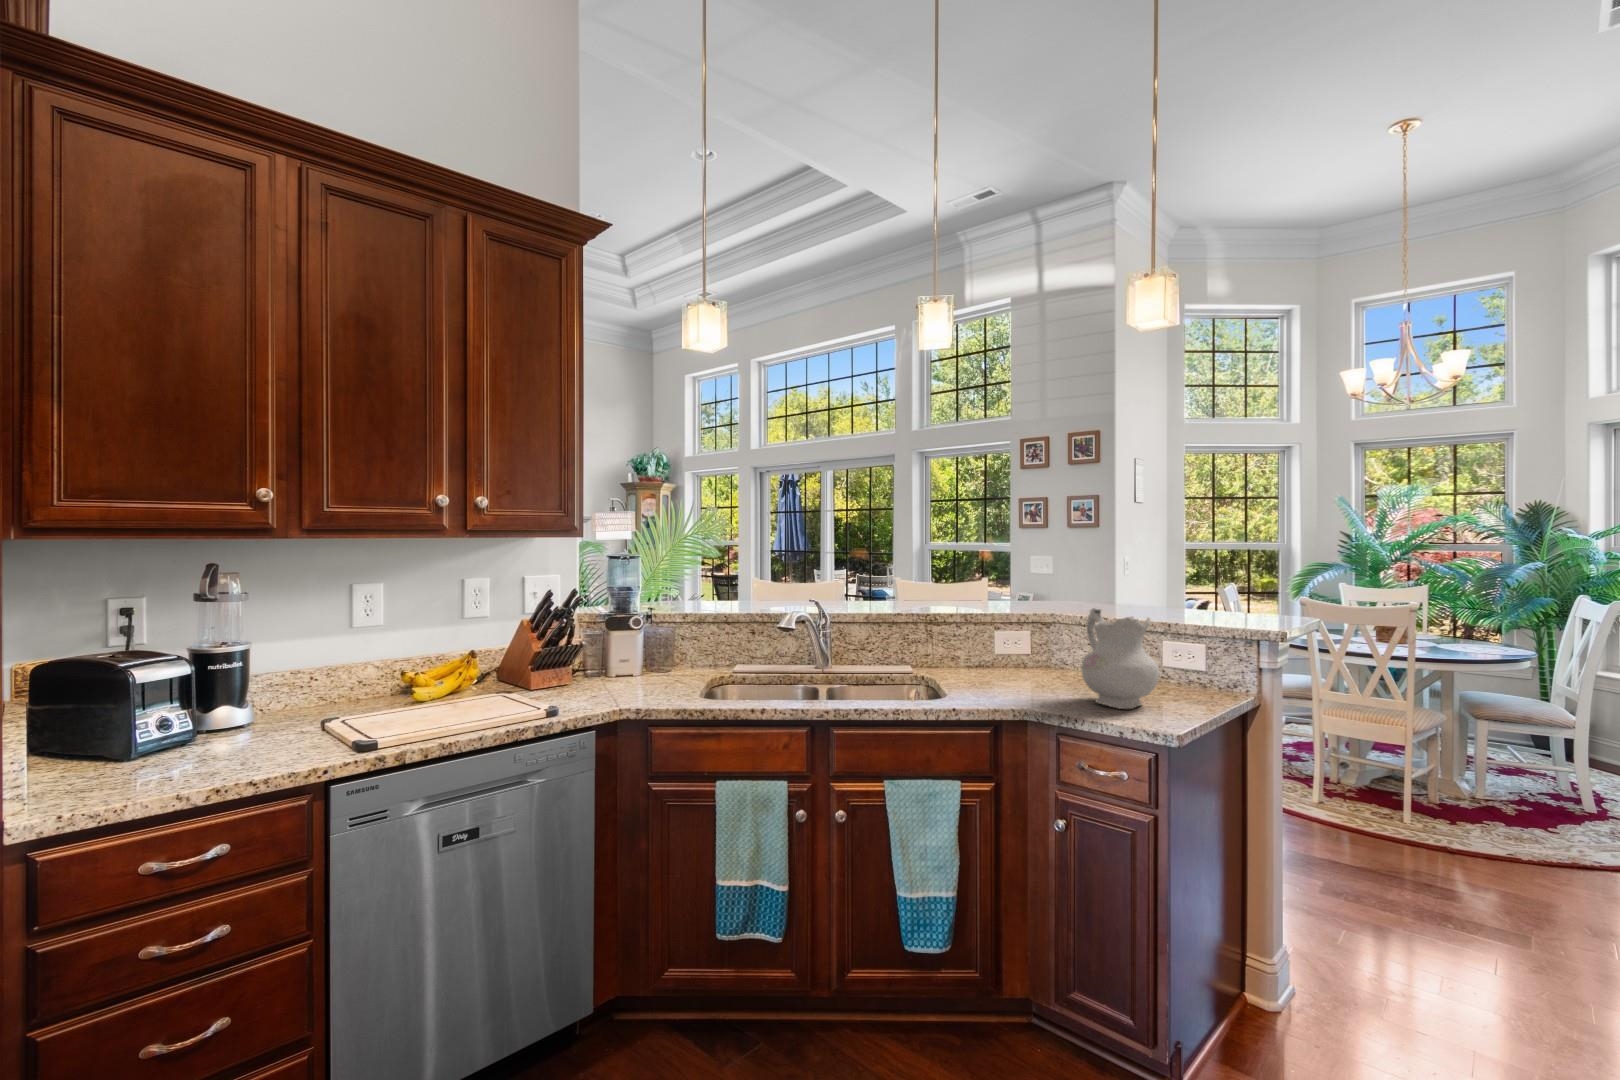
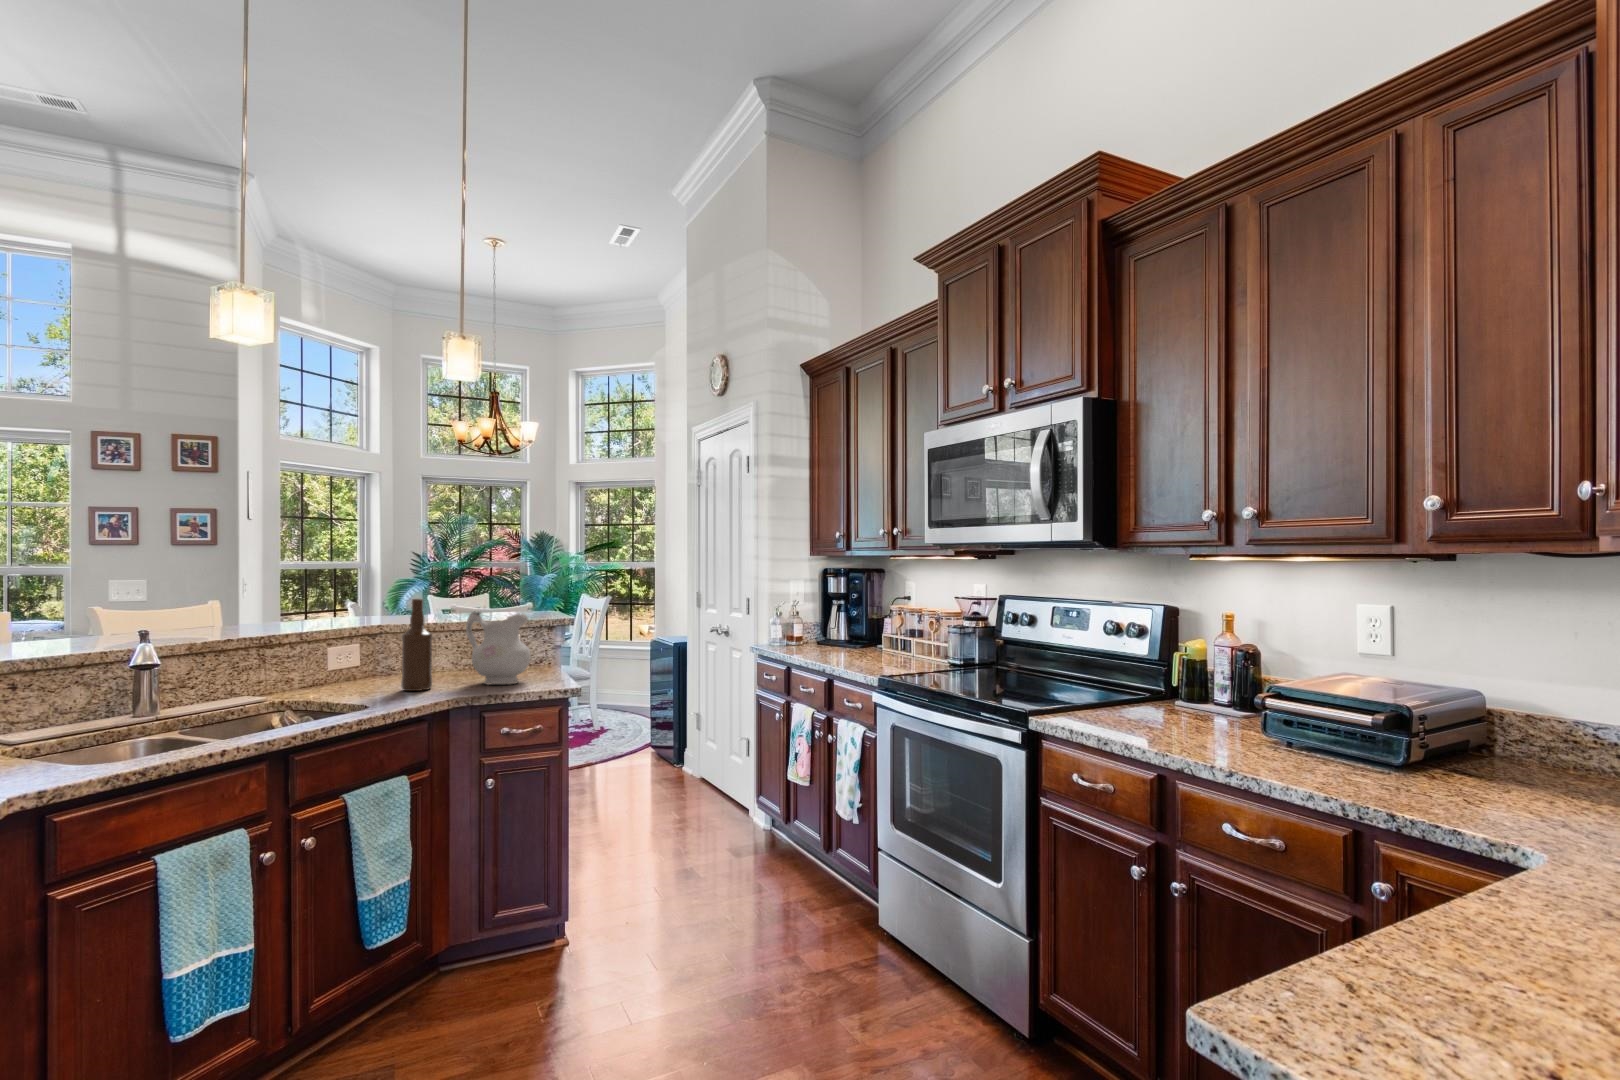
bottle: none [1011,587,1044,693] -> present [401,599,432,691]

